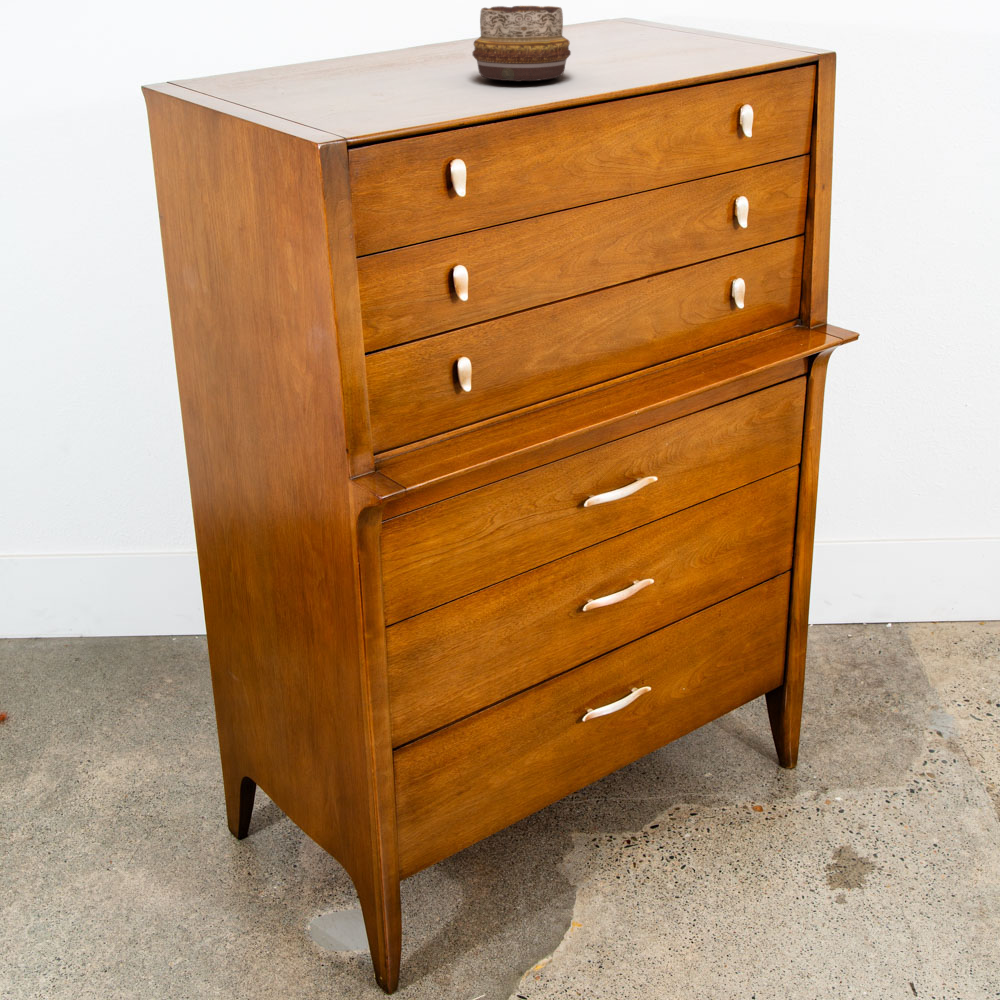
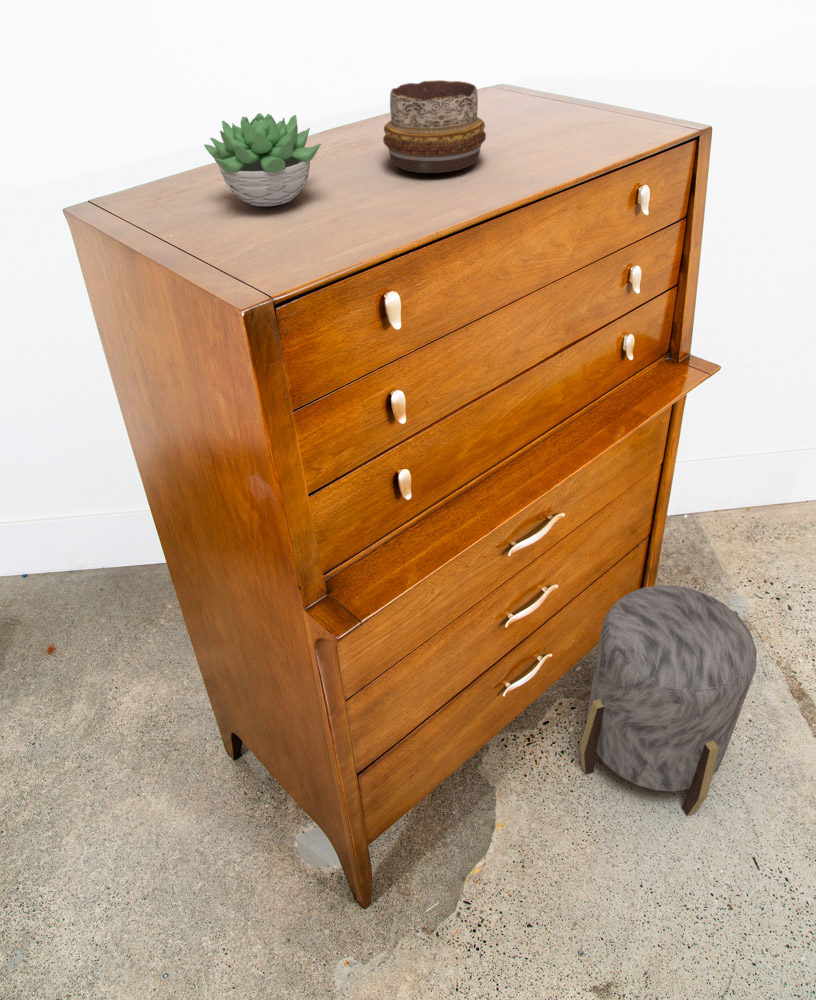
succulent plant: none [303,15,409,95] -> present [204,113,321,206]
stool: none [691,623,906,933] -> present [580,585,757,816]

